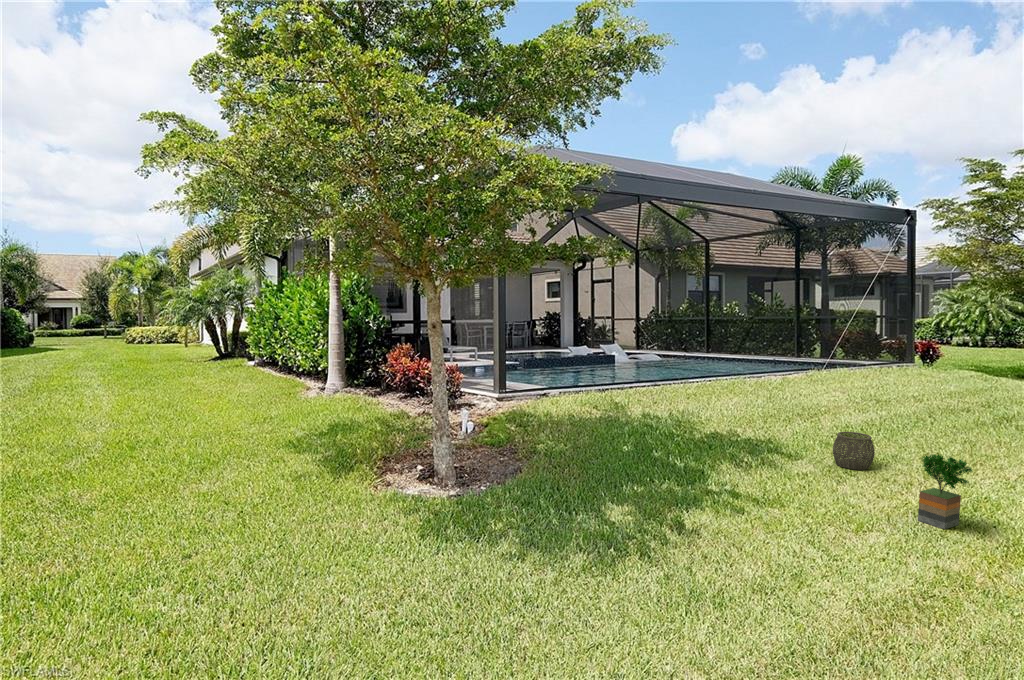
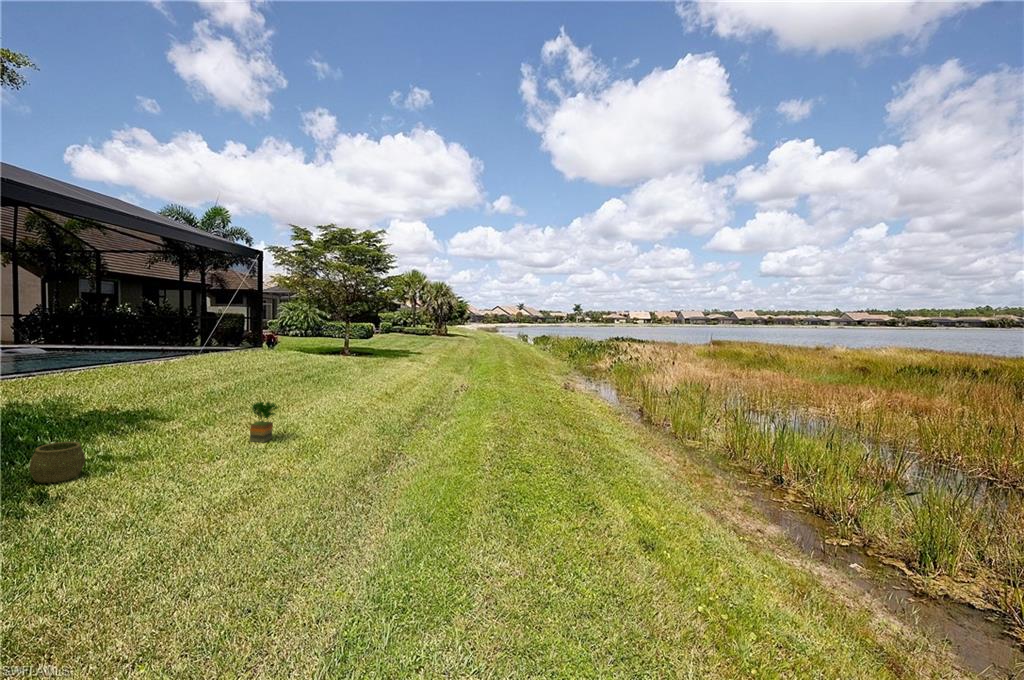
woven basket: present [833,432,875,470] -> present [29,442,85,483]

